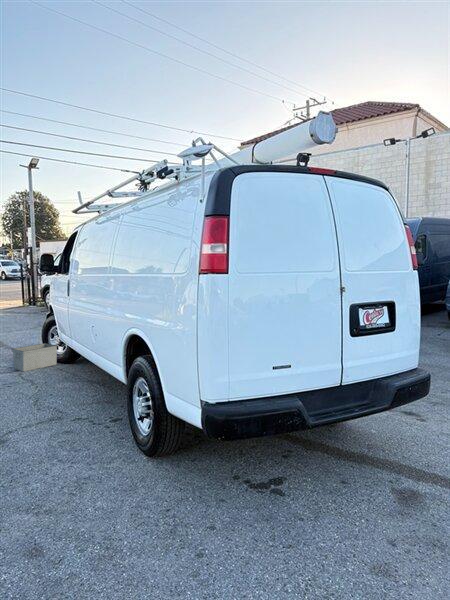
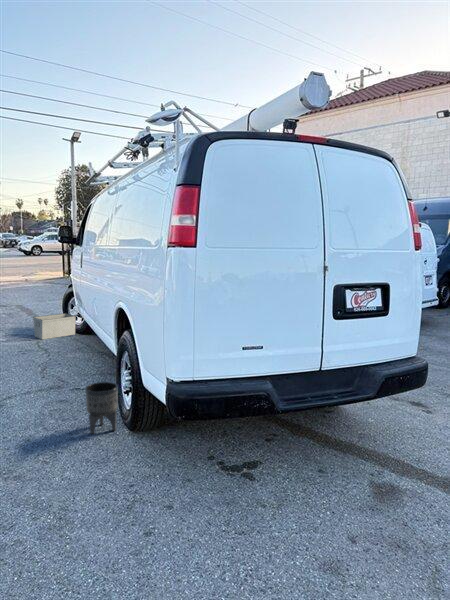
planter: none [101,410,133,464] -> present [85,382,118,434]

